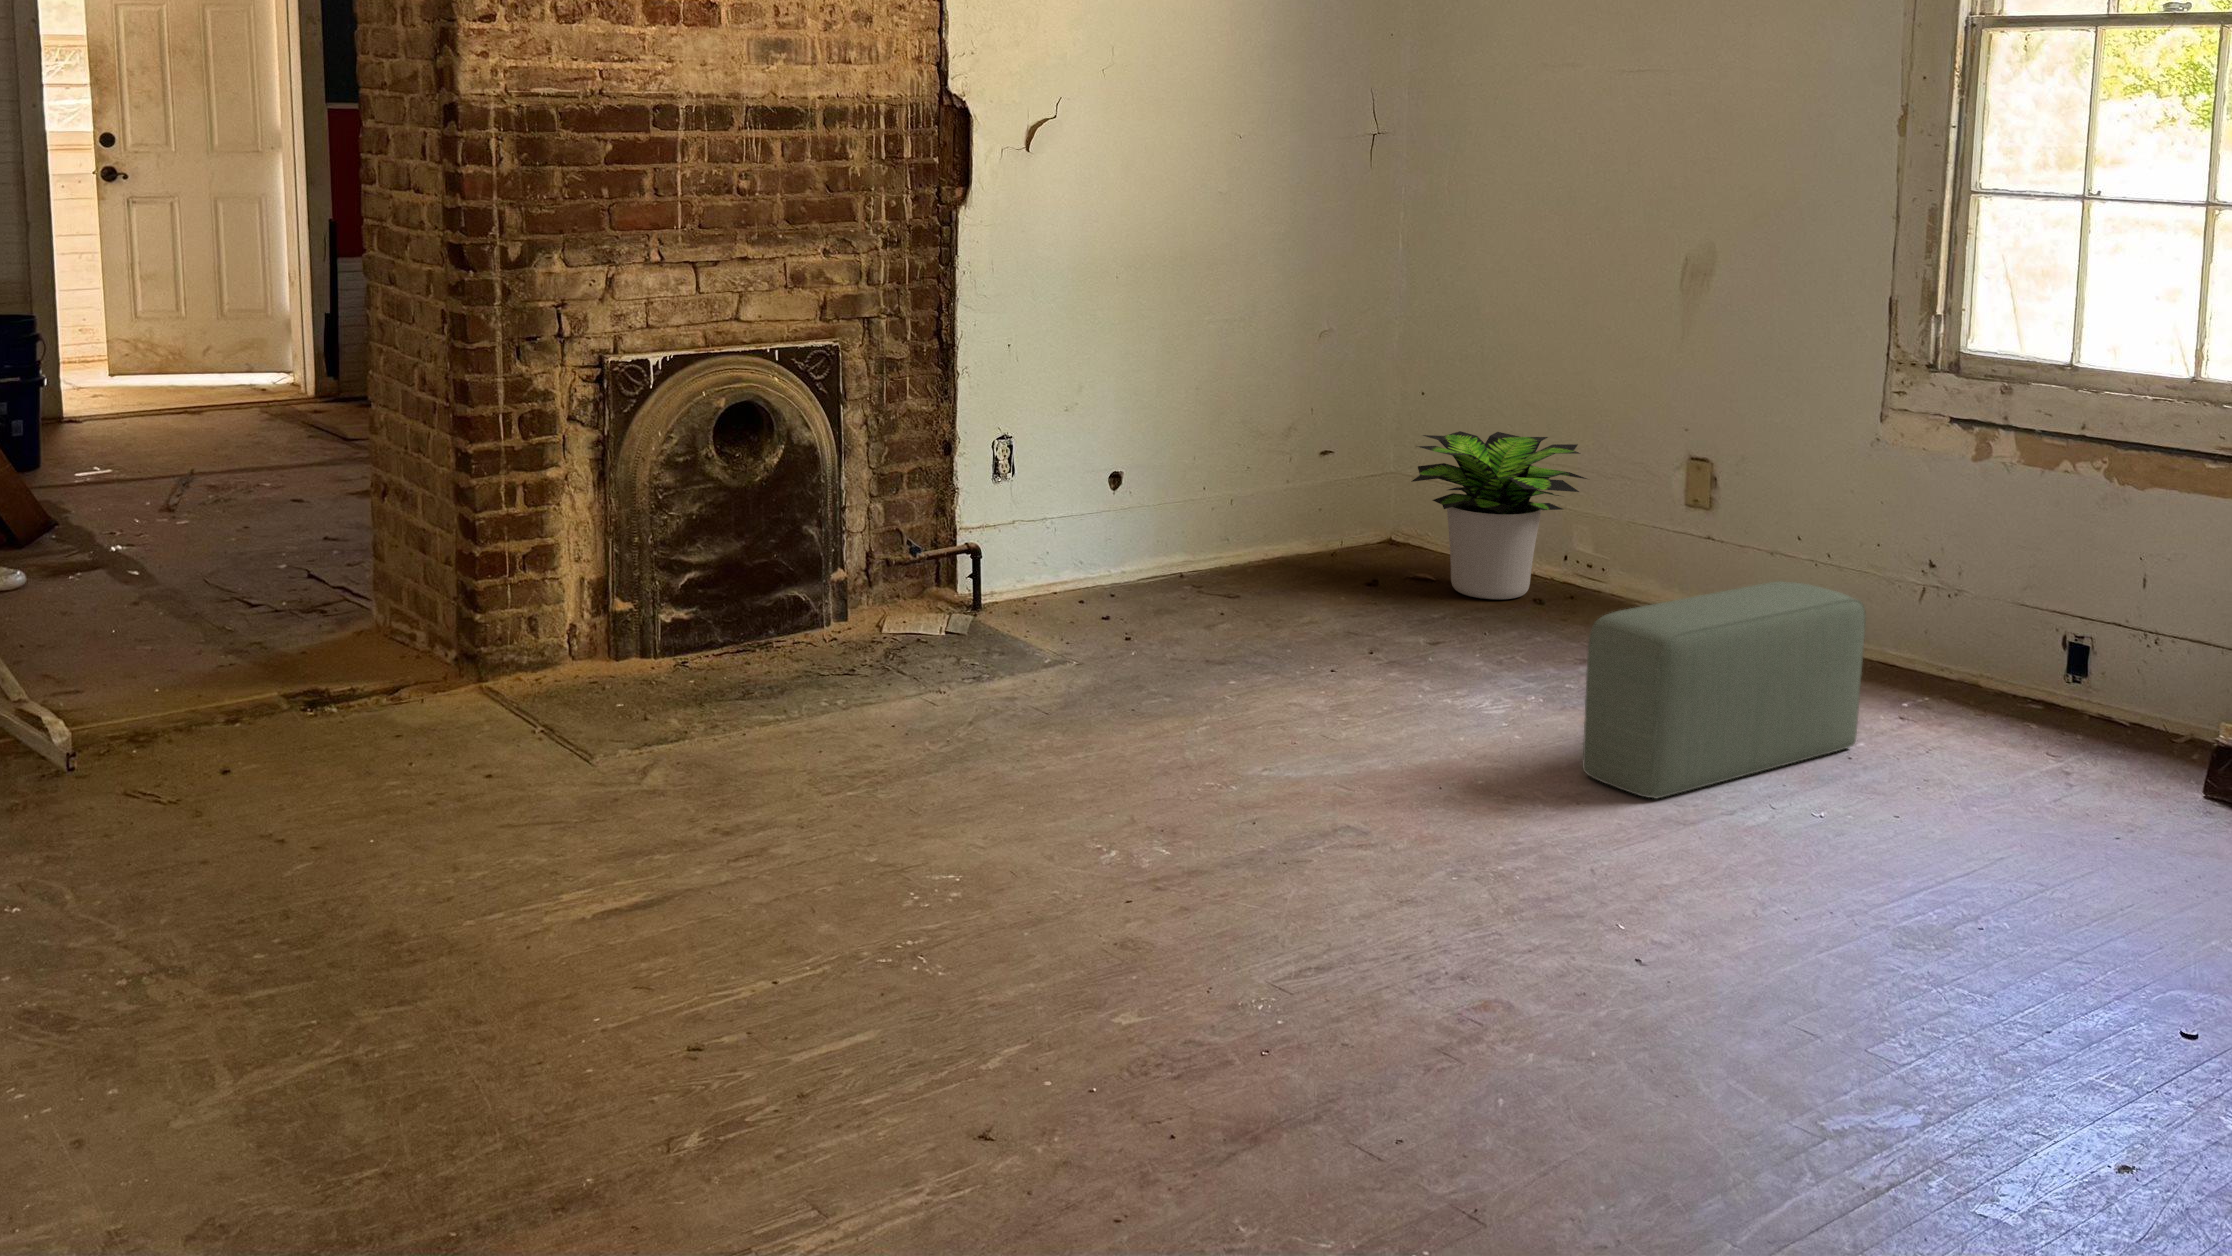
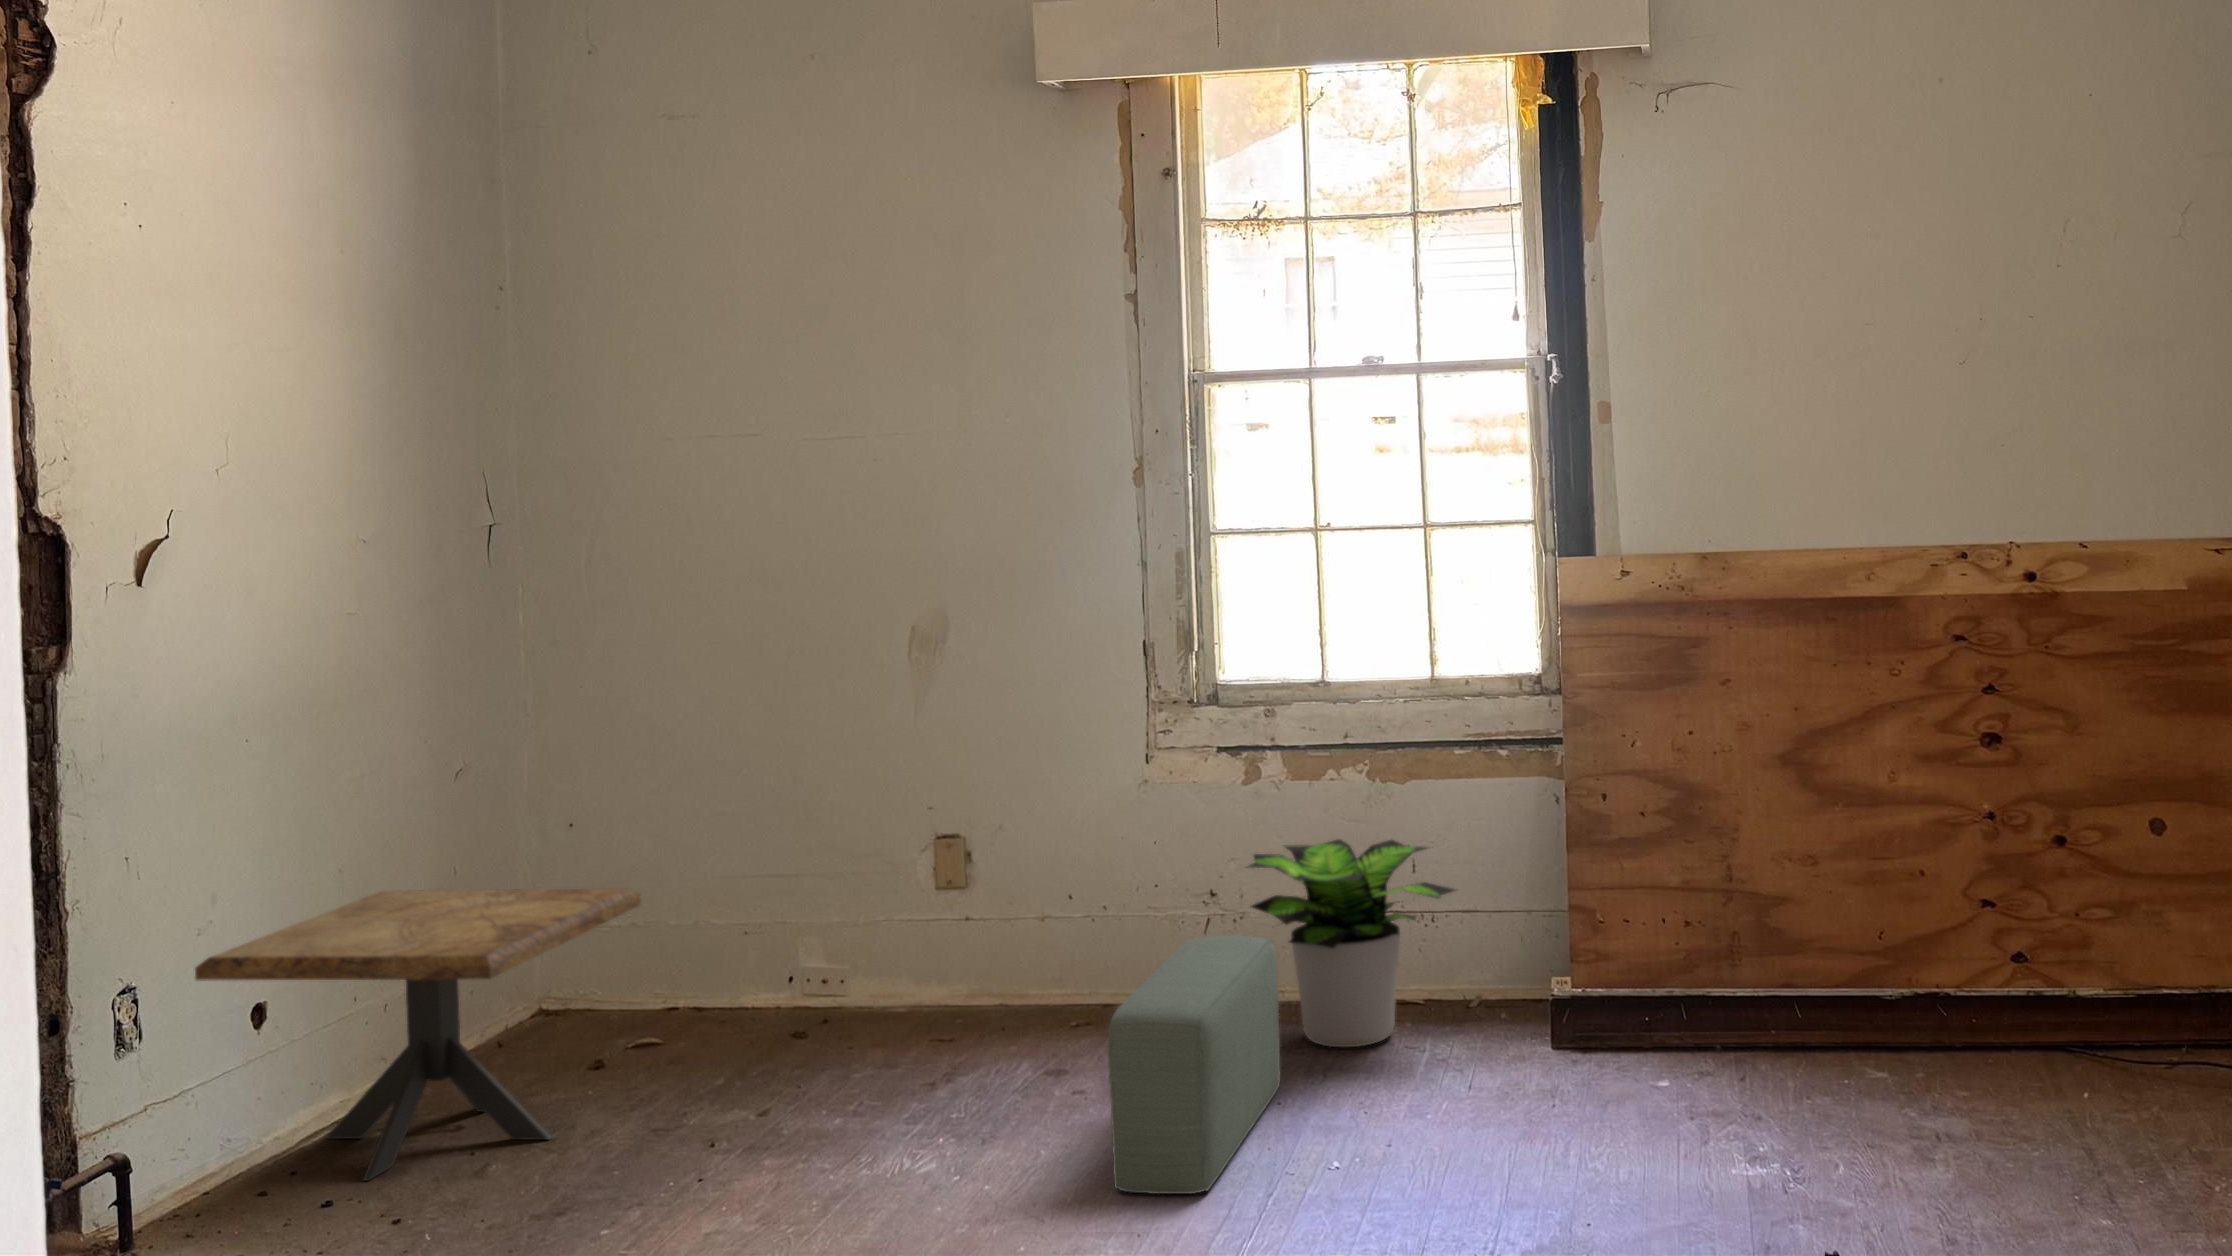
side table: none [1049,410,1376,619] -> present [195,889,641,1181]
potted plant: present [1412,431,1587,599] -> present [1246,839,1455,1047]

